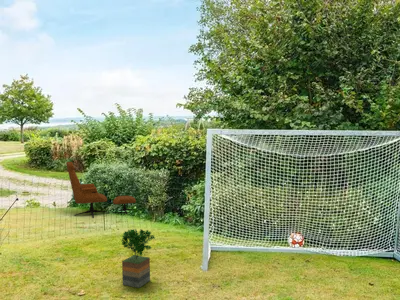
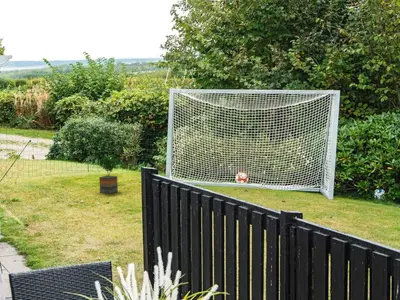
lounge chair: present [66,162,136,218] -> none [49,115,111,165]

